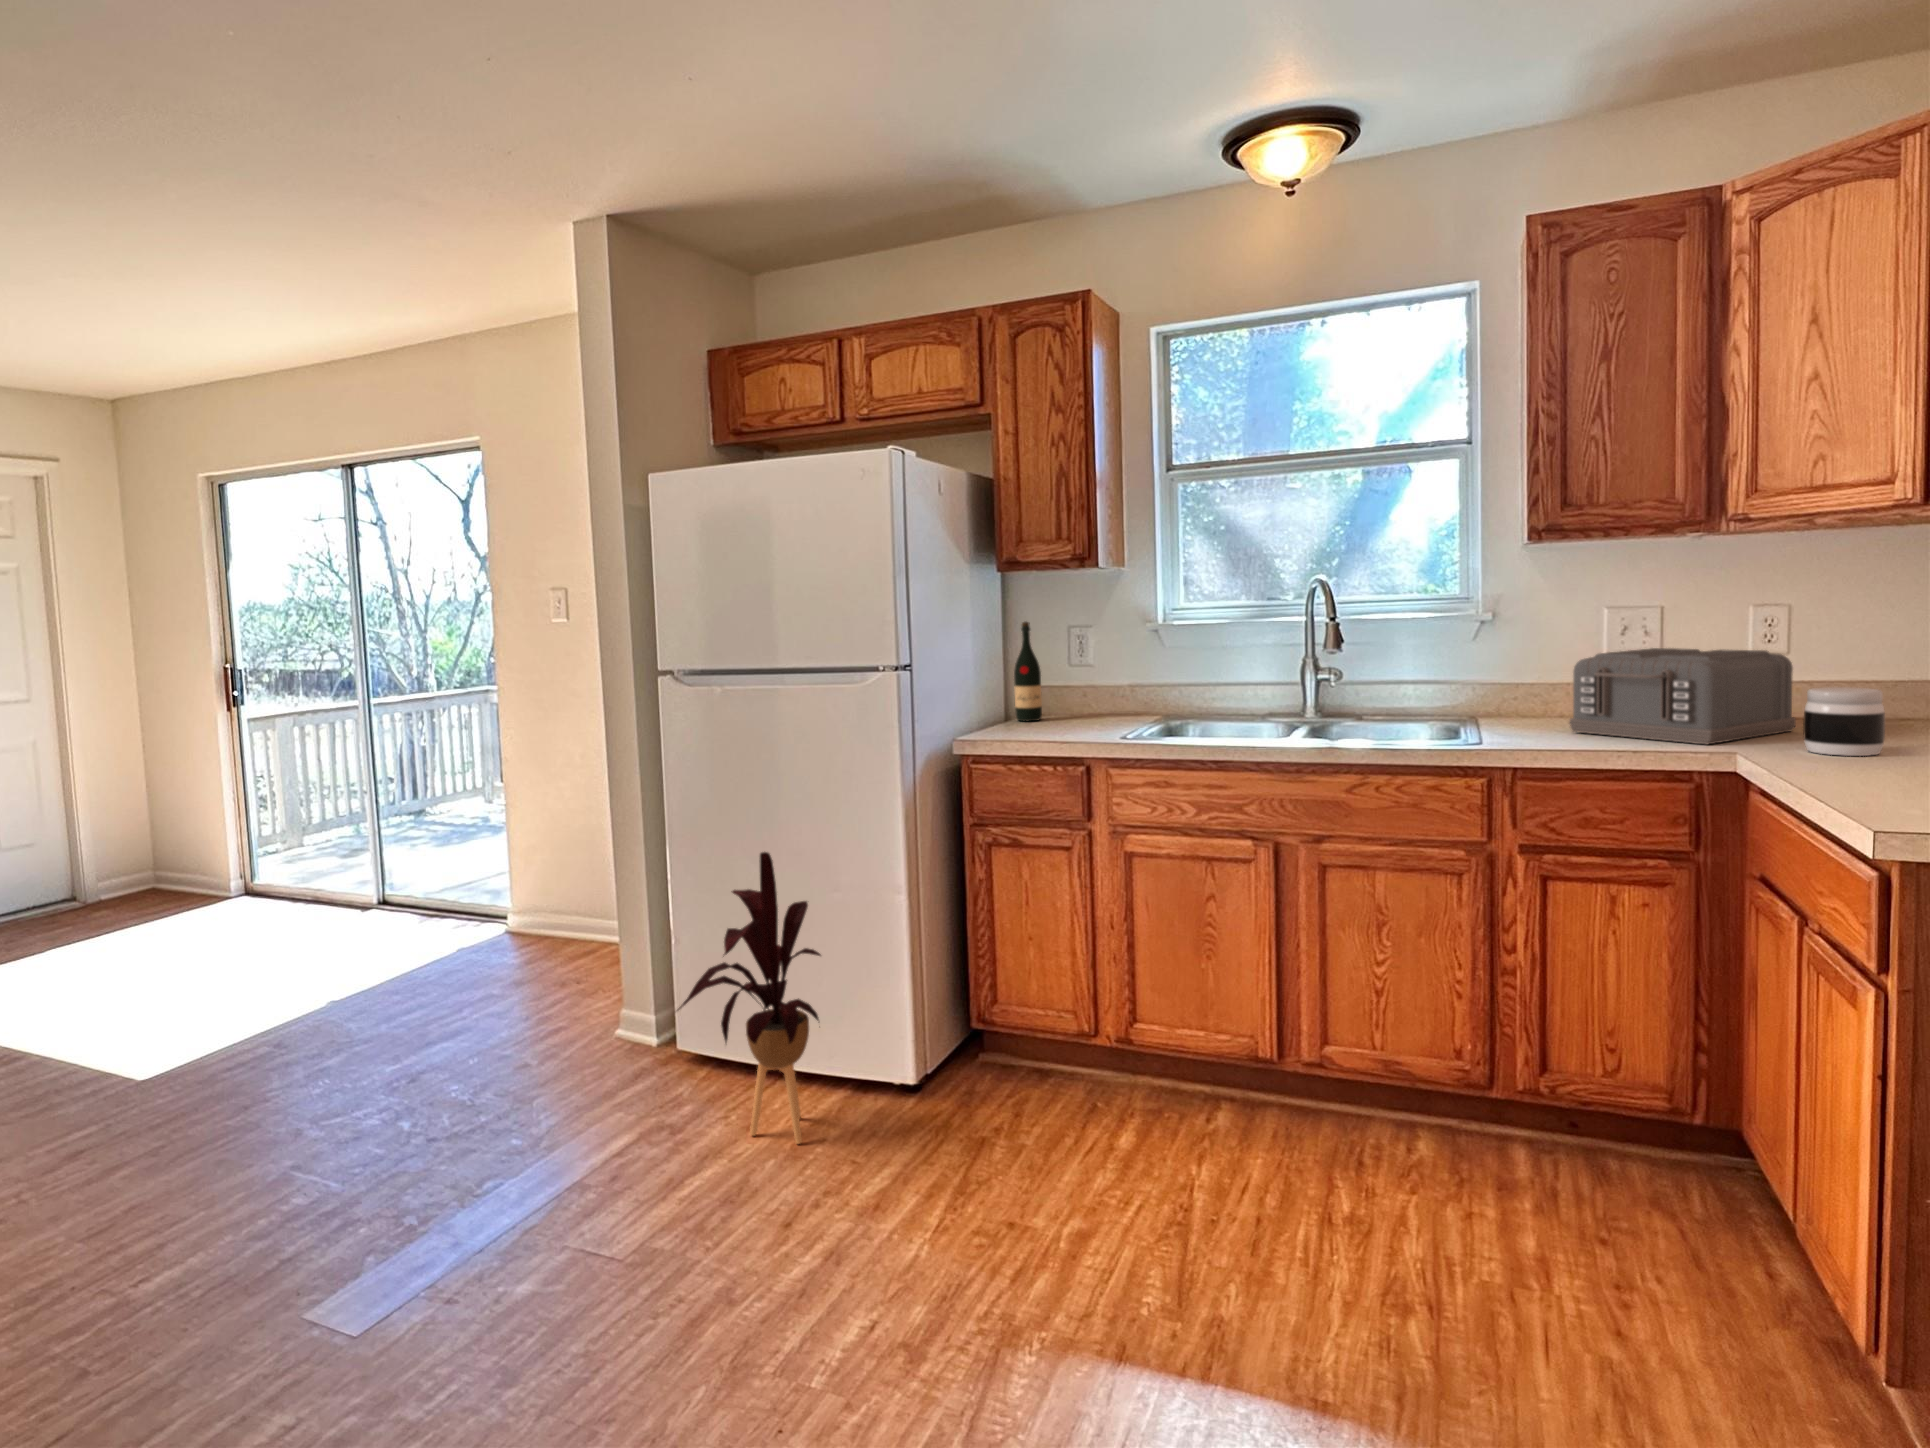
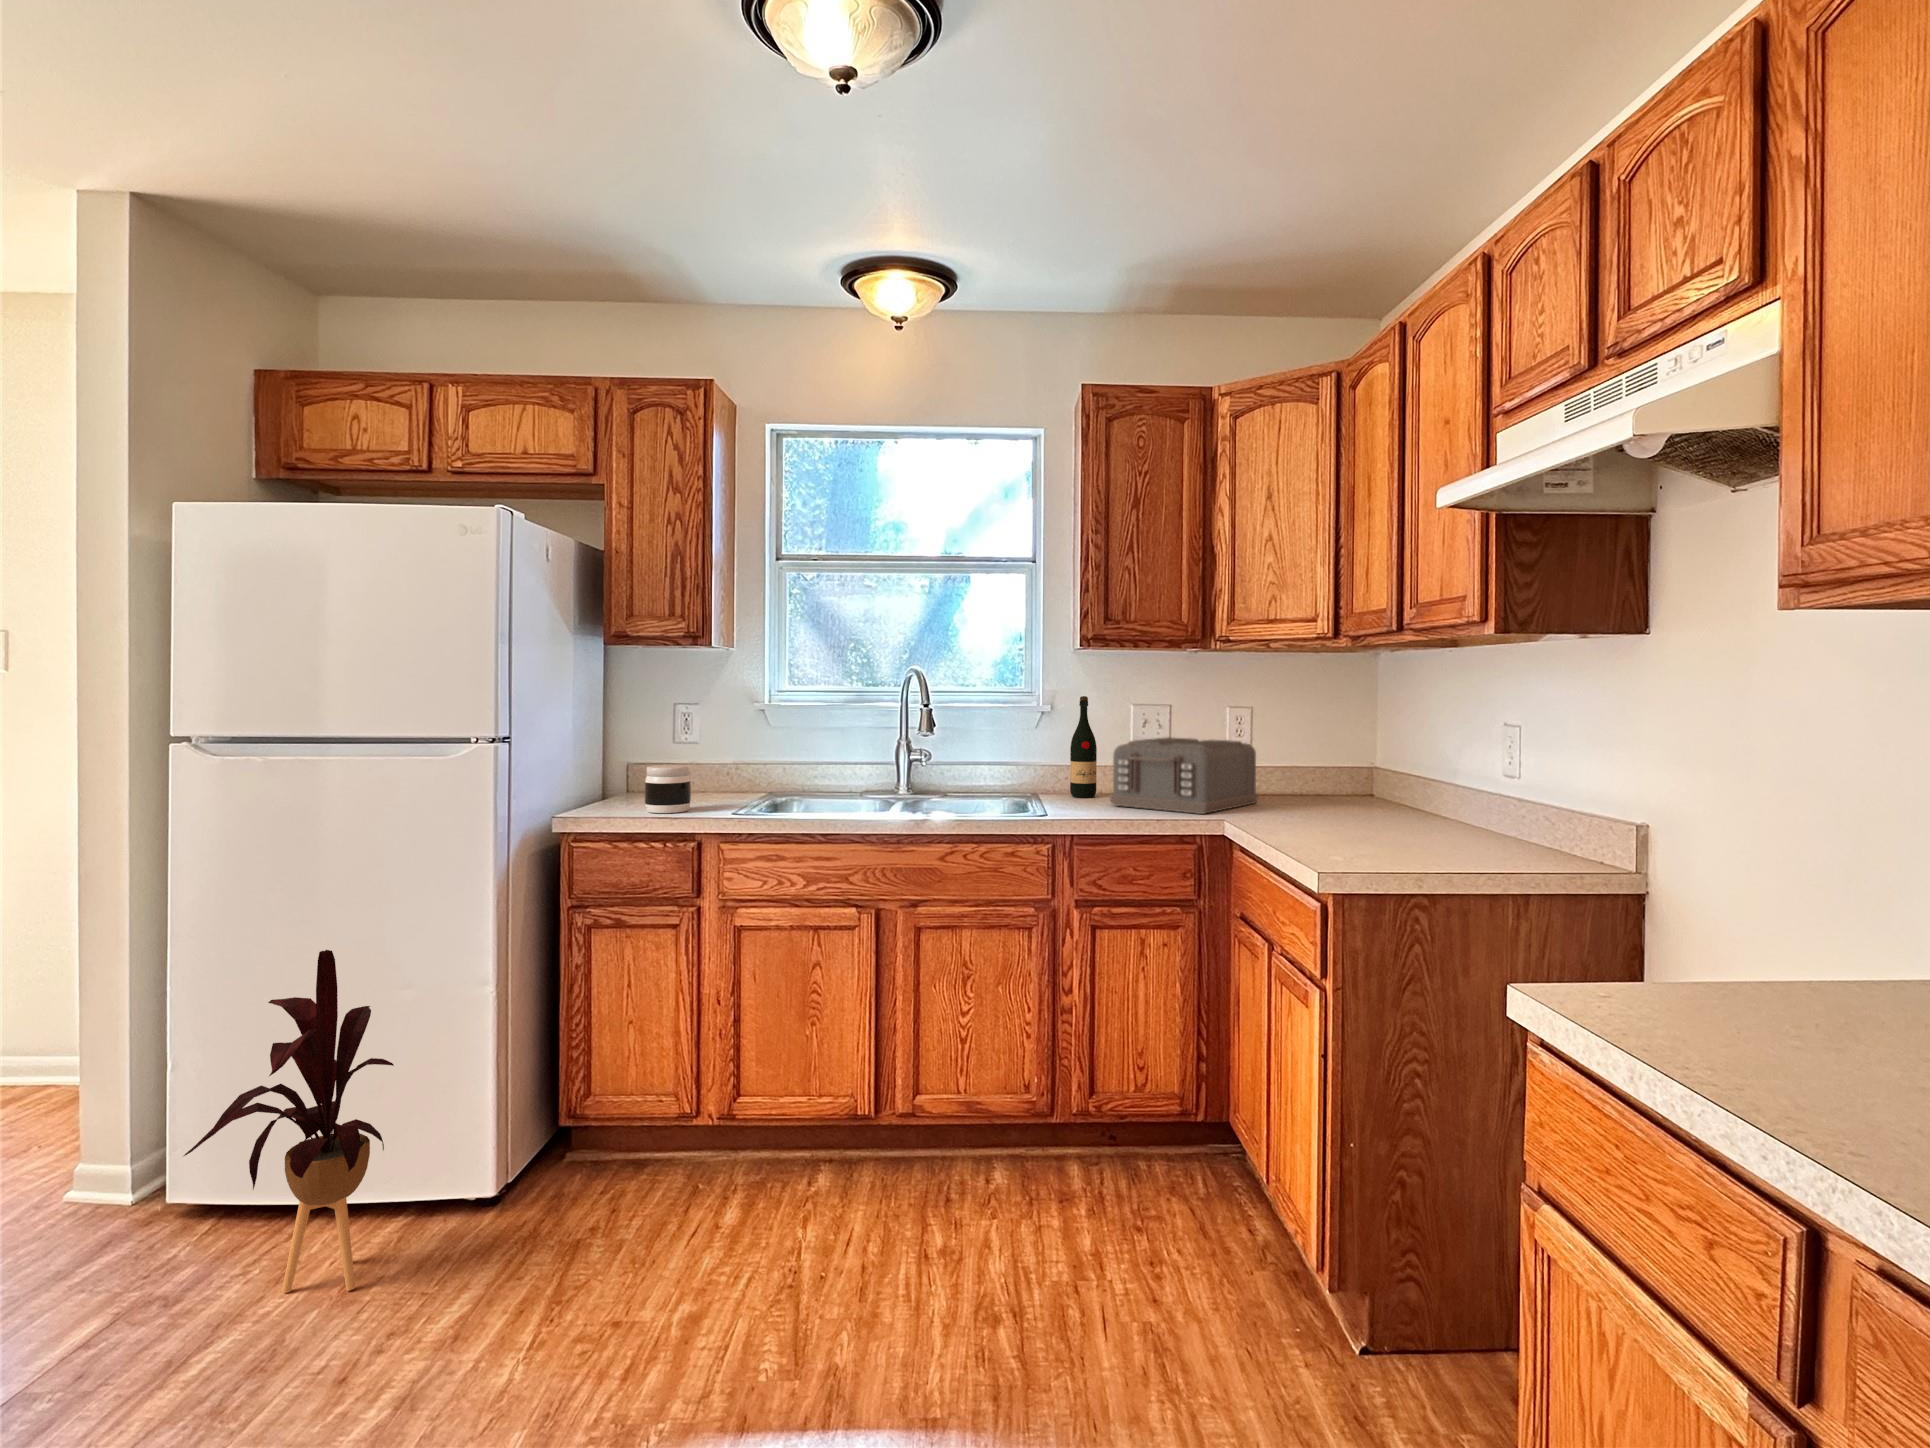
wine bottle: present [1014,622,1042,721] -> present [1070,696,1097,797]
jar: present [1803,687,1885,756] -> present [645,765,691,813]

